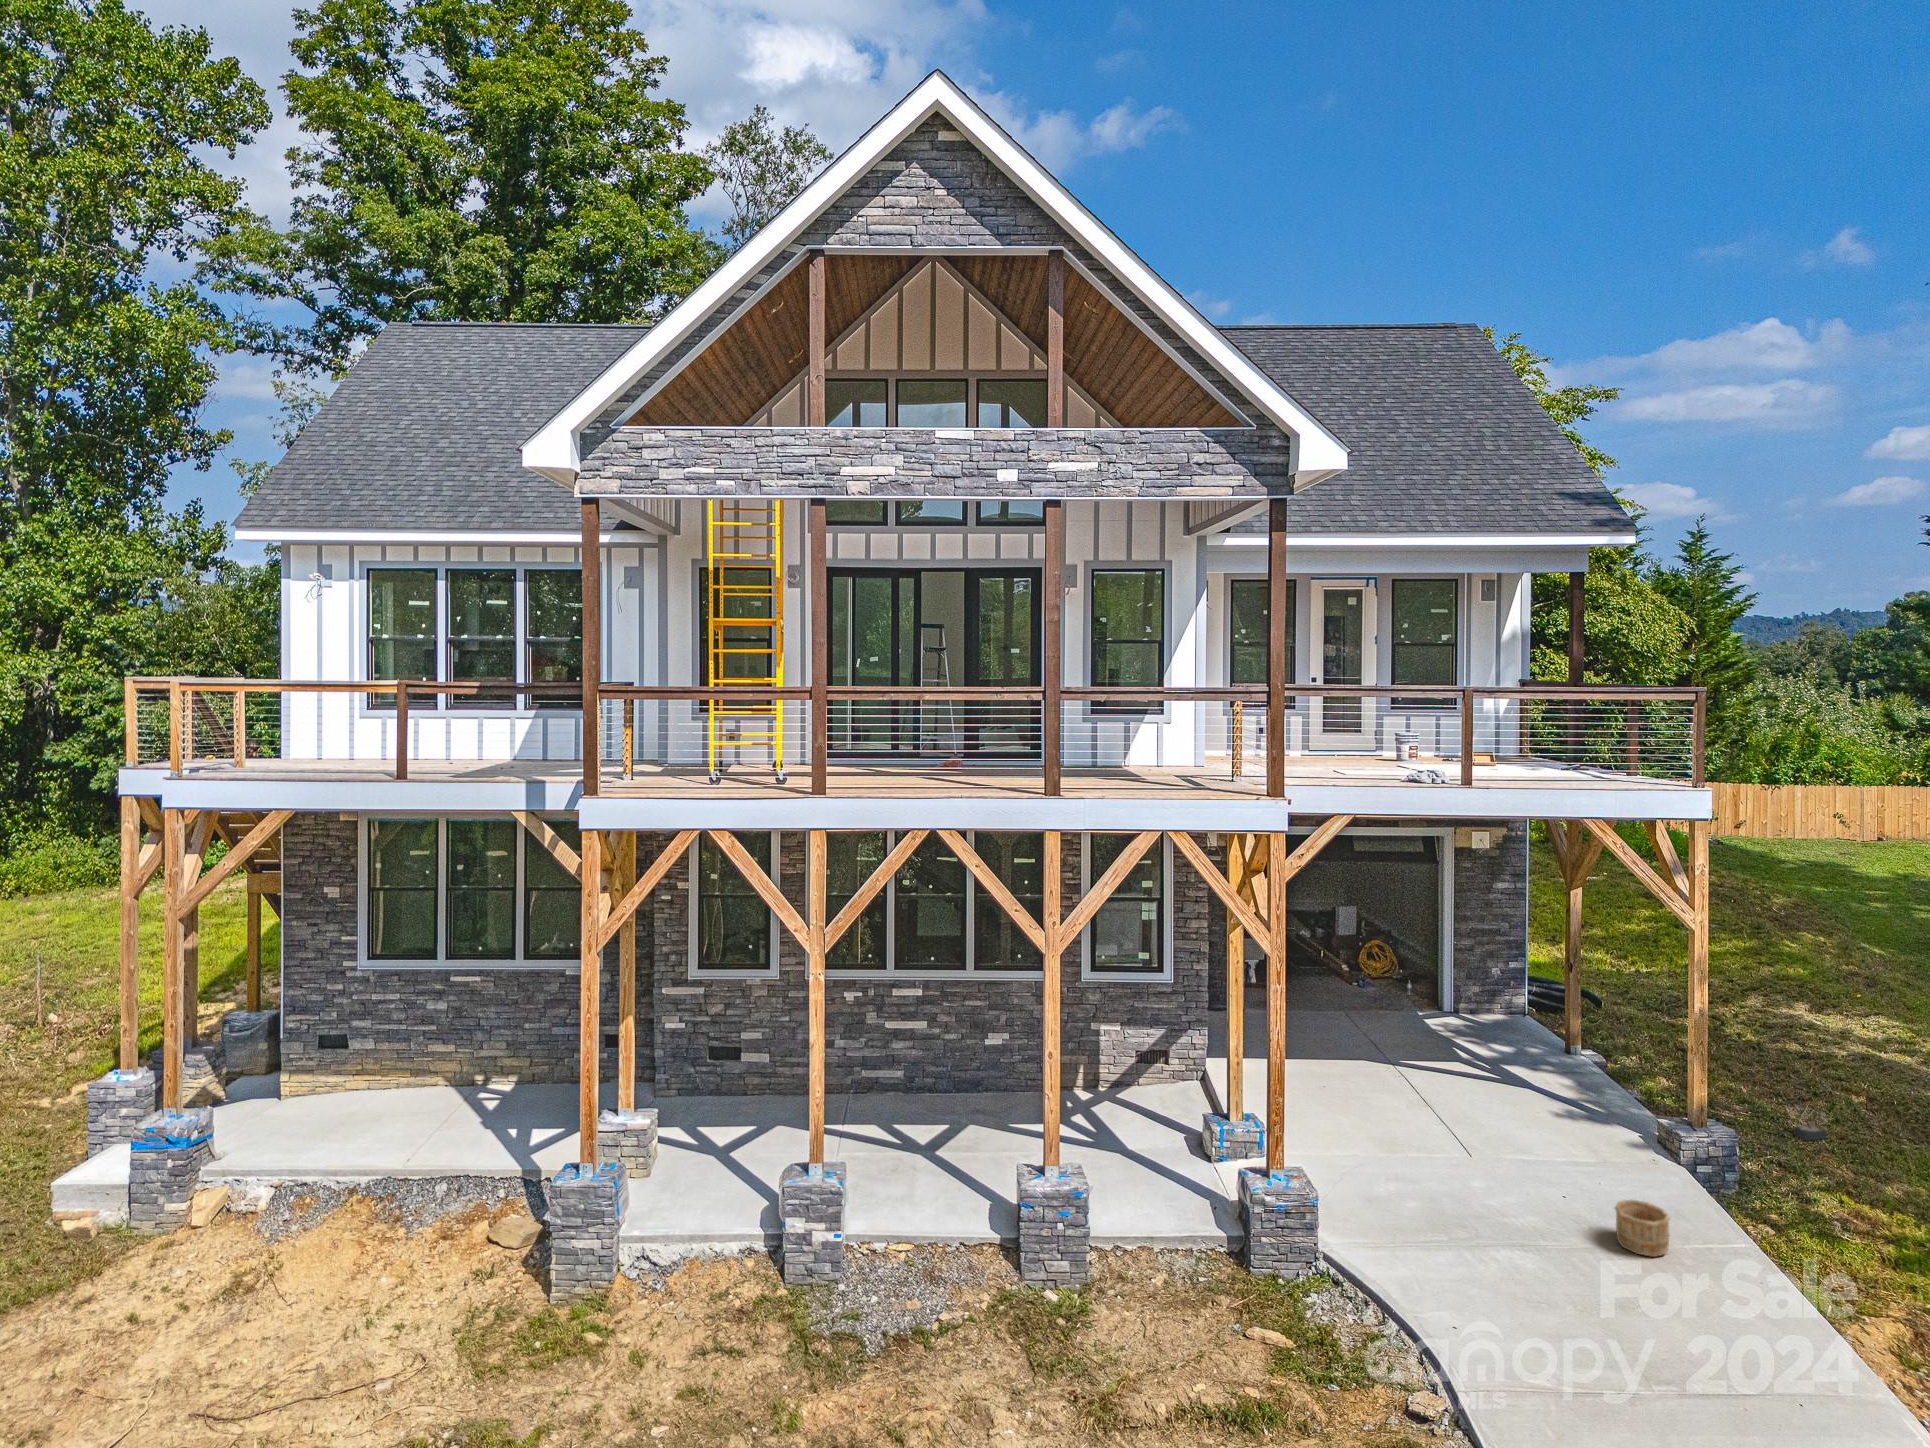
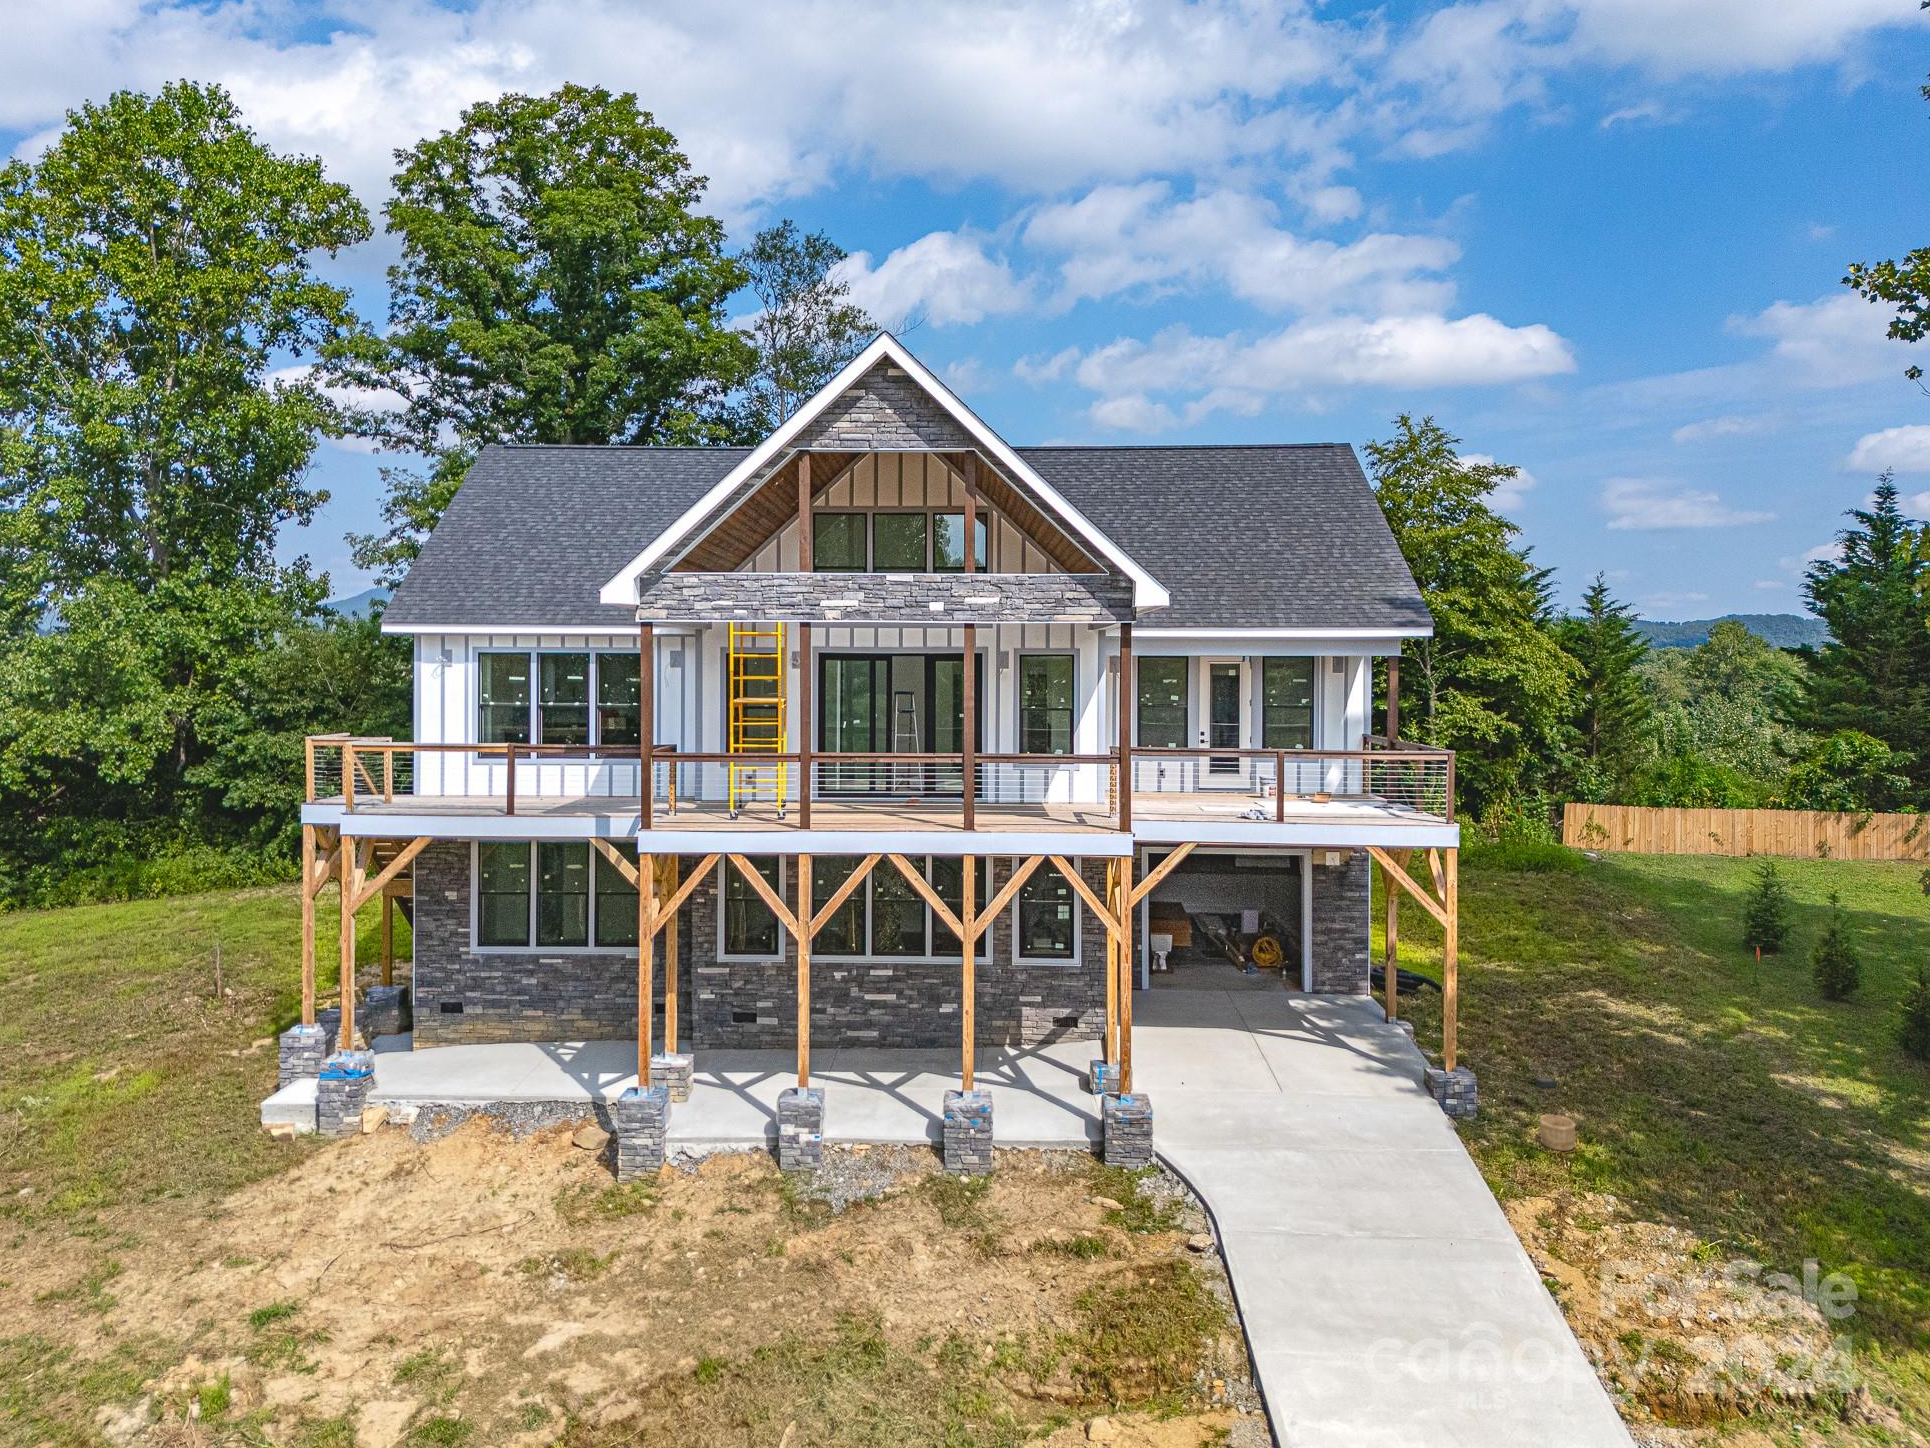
wooden bucket: present [1615,1200,1670,1257] -> present [1539,1114,1576,1151]

